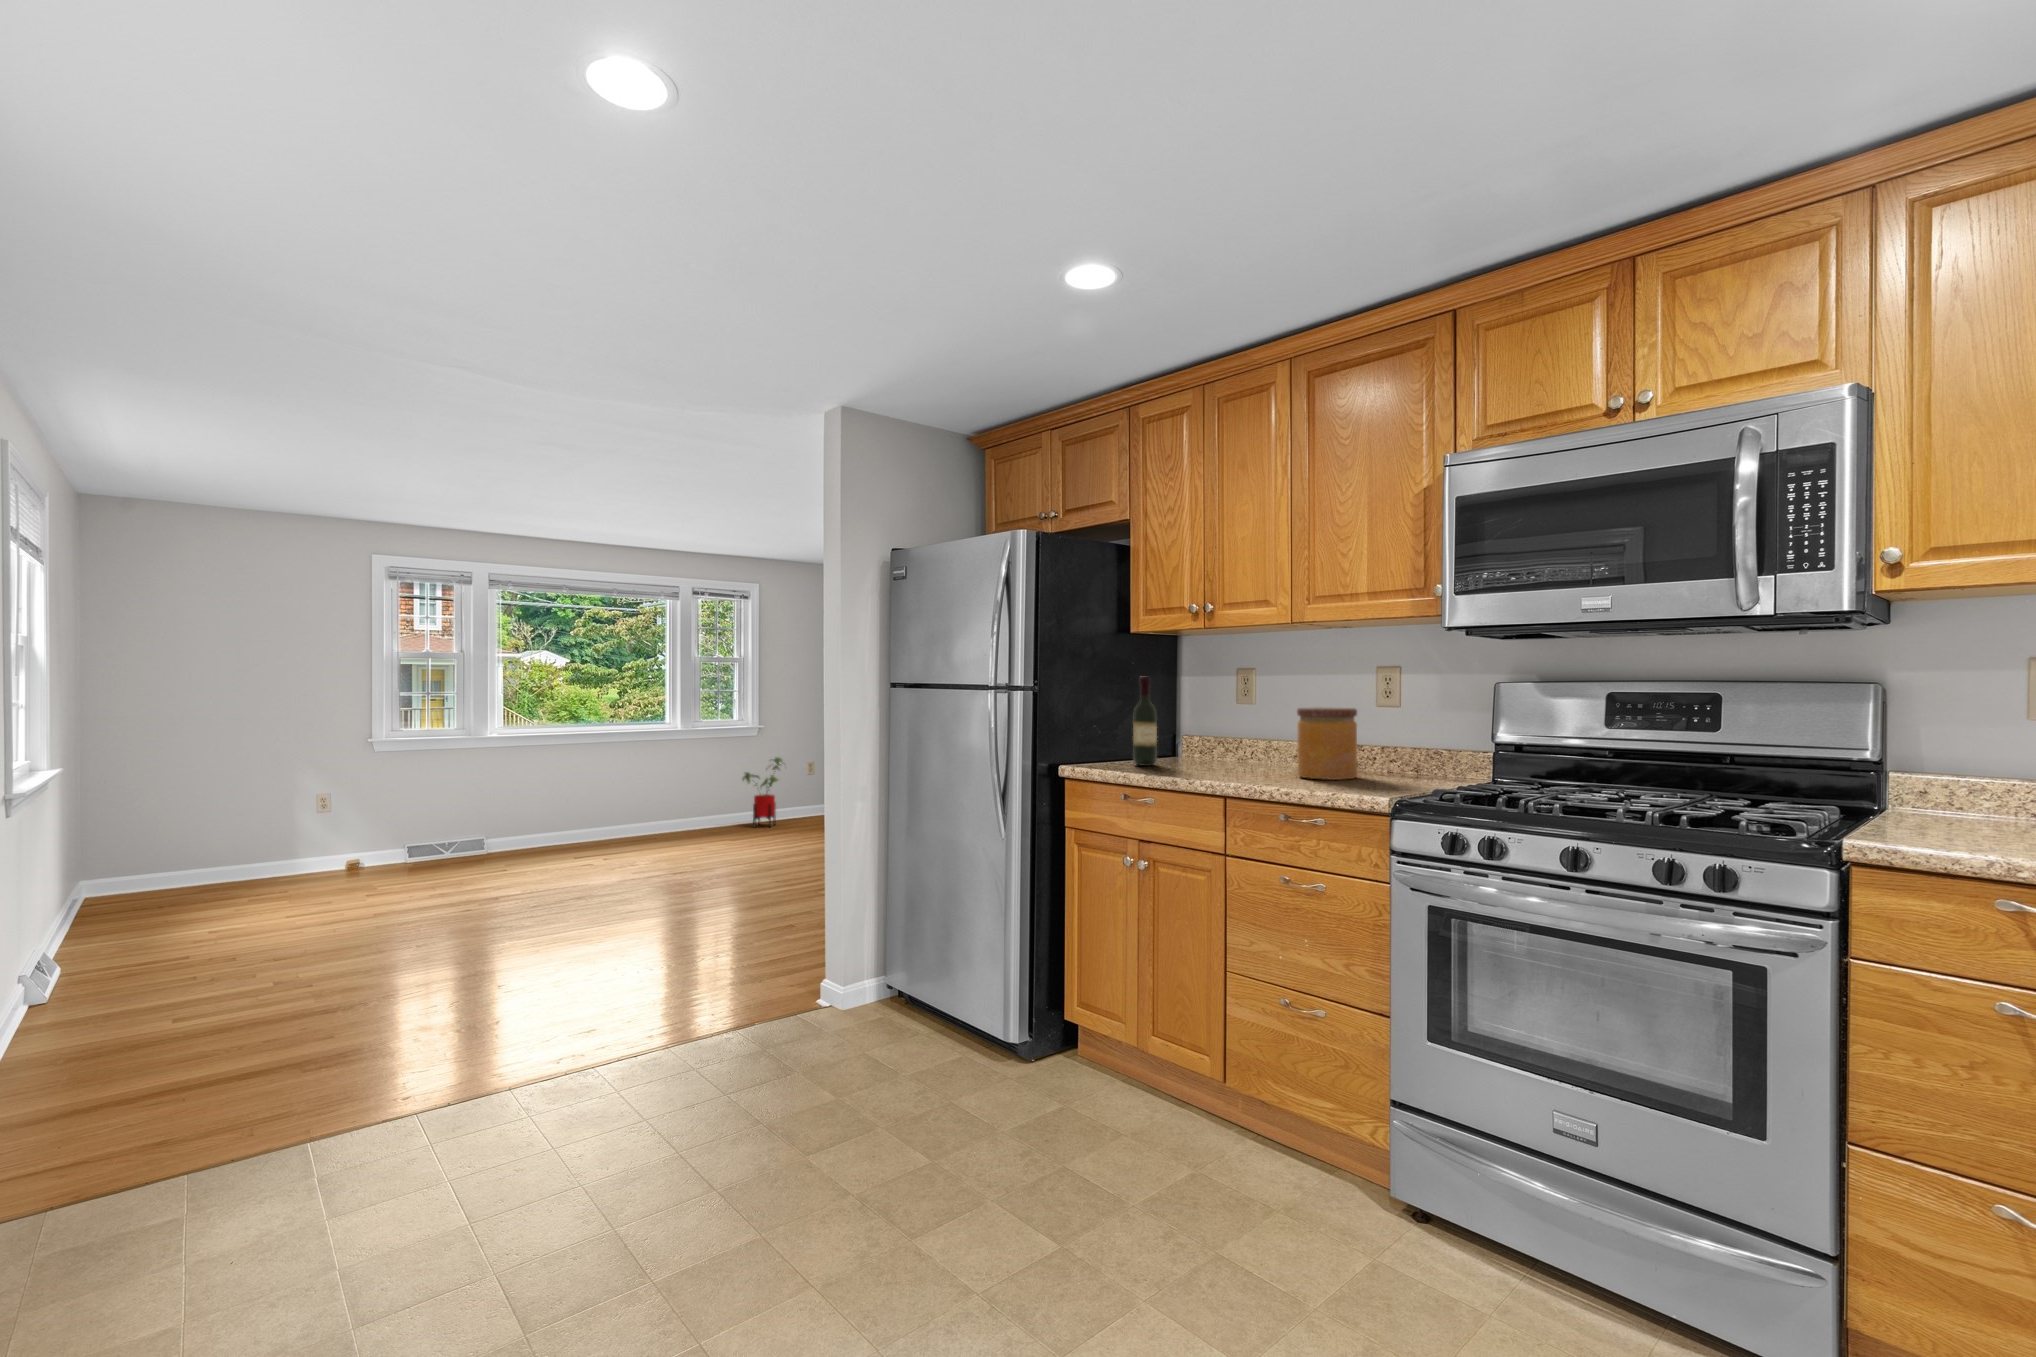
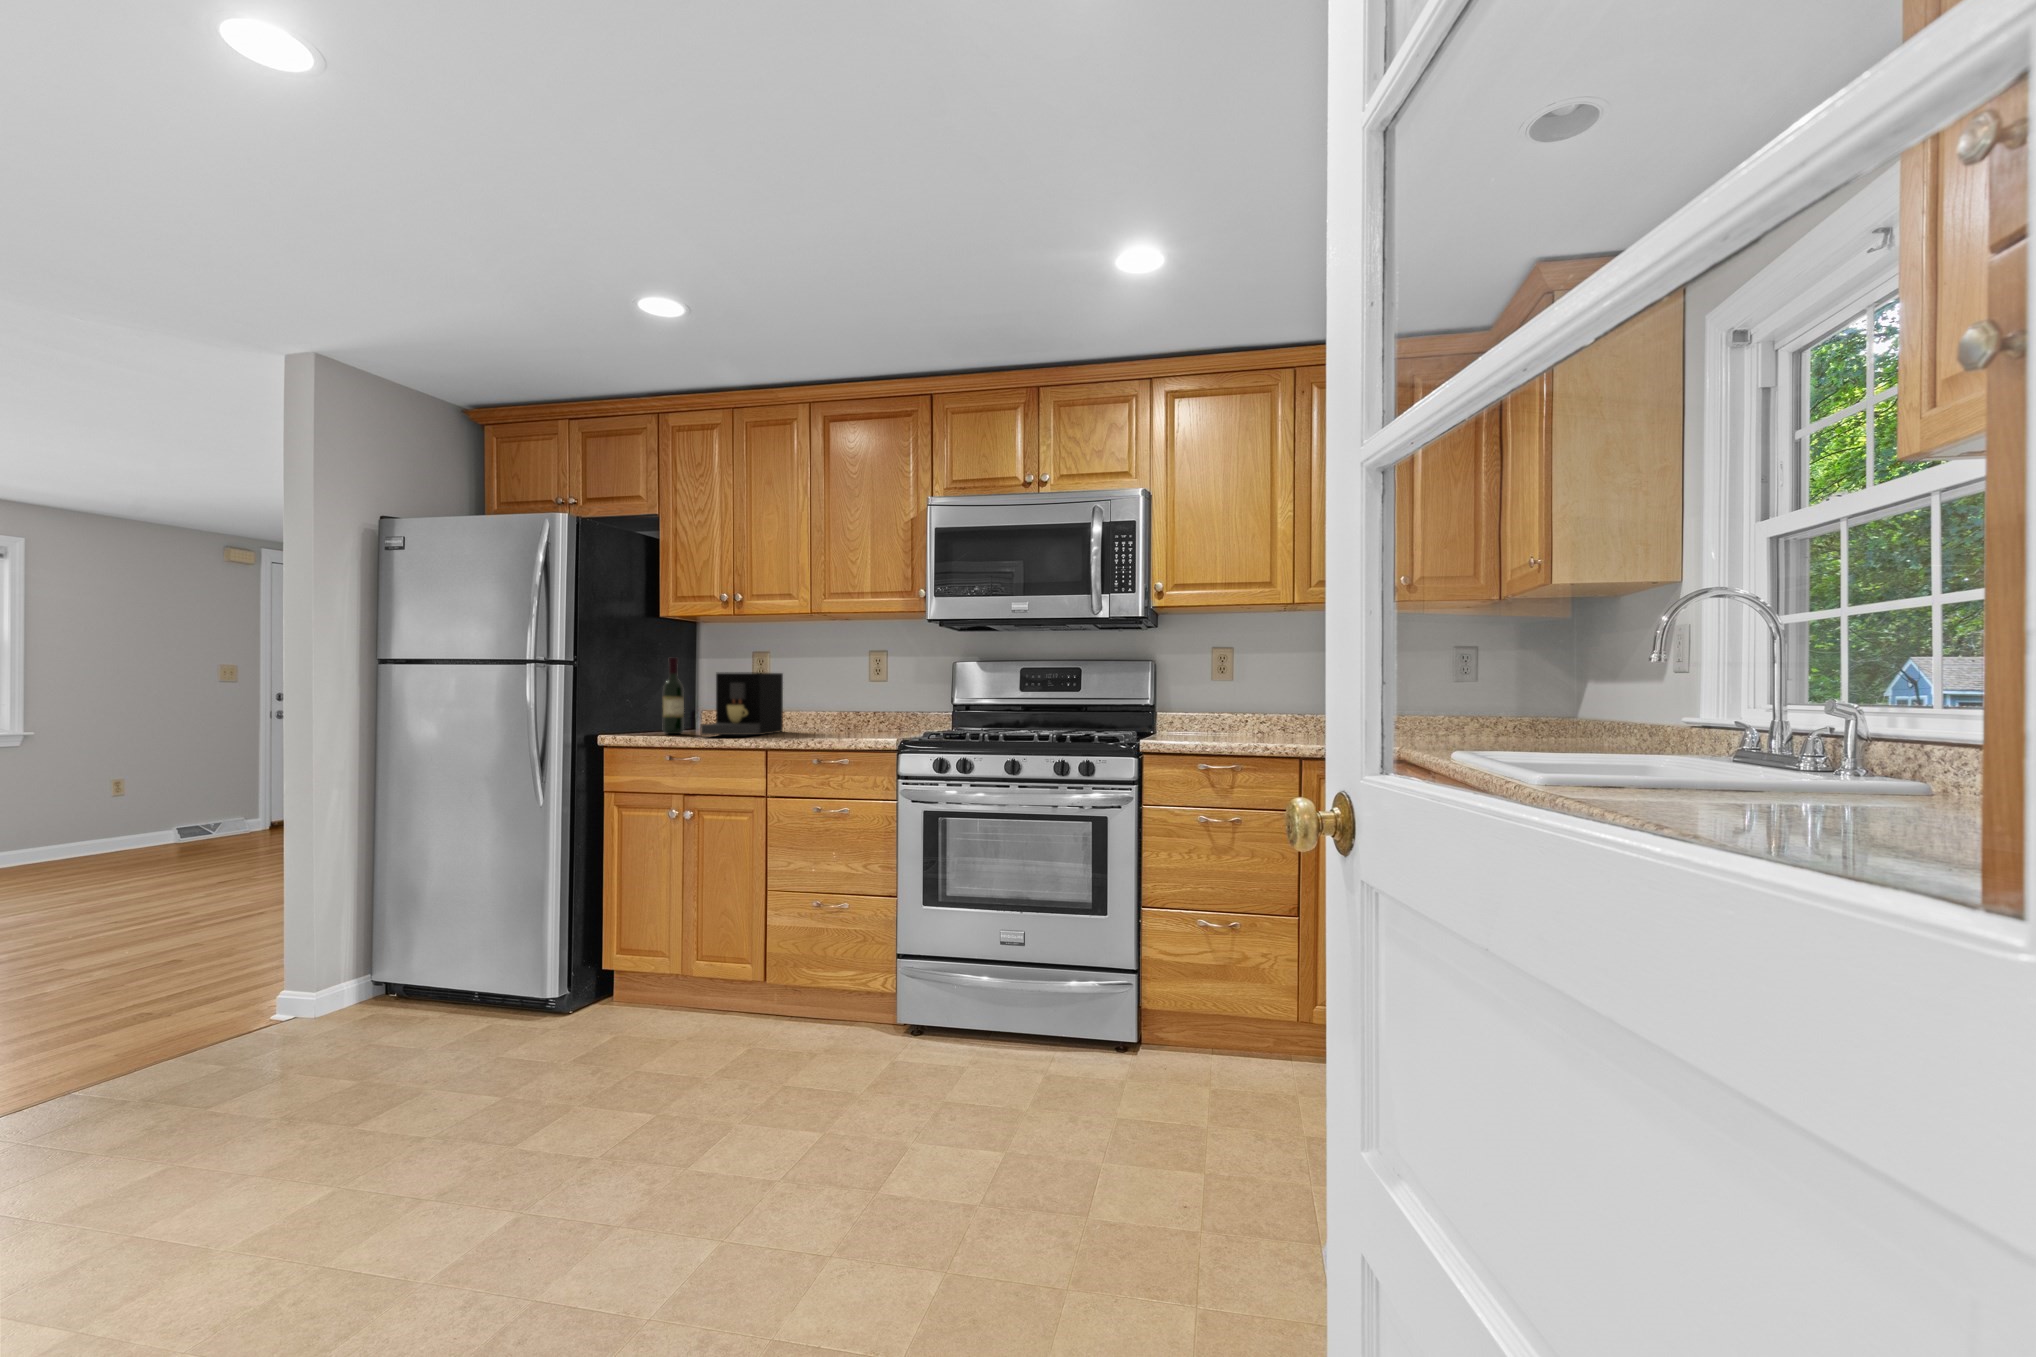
coffee maker: none [1161,695,1270,775] -> present [700,672,783,735]
jar: present [1297,707,1357,780] -> none [812,681,857,734]
house plant: present [743,757,782,826] -> none [20,769,94,861]

